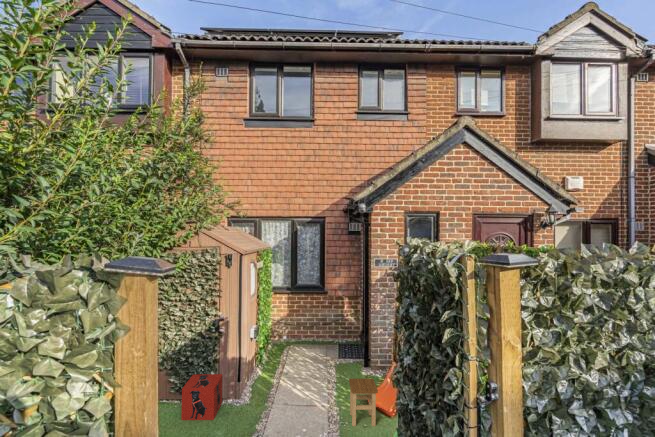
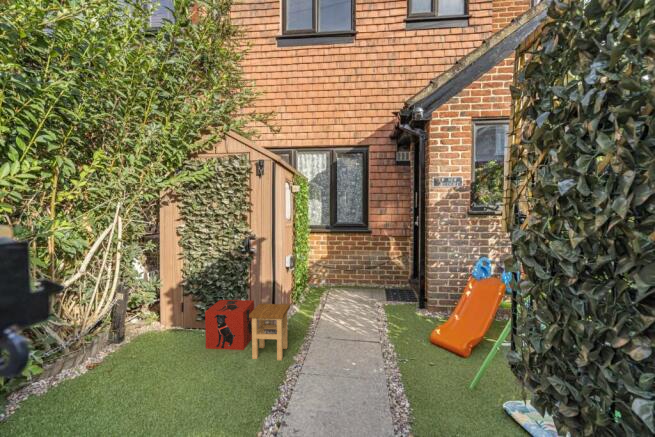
stool: present [349,378,378,426] -> present [249,304,290,360]

